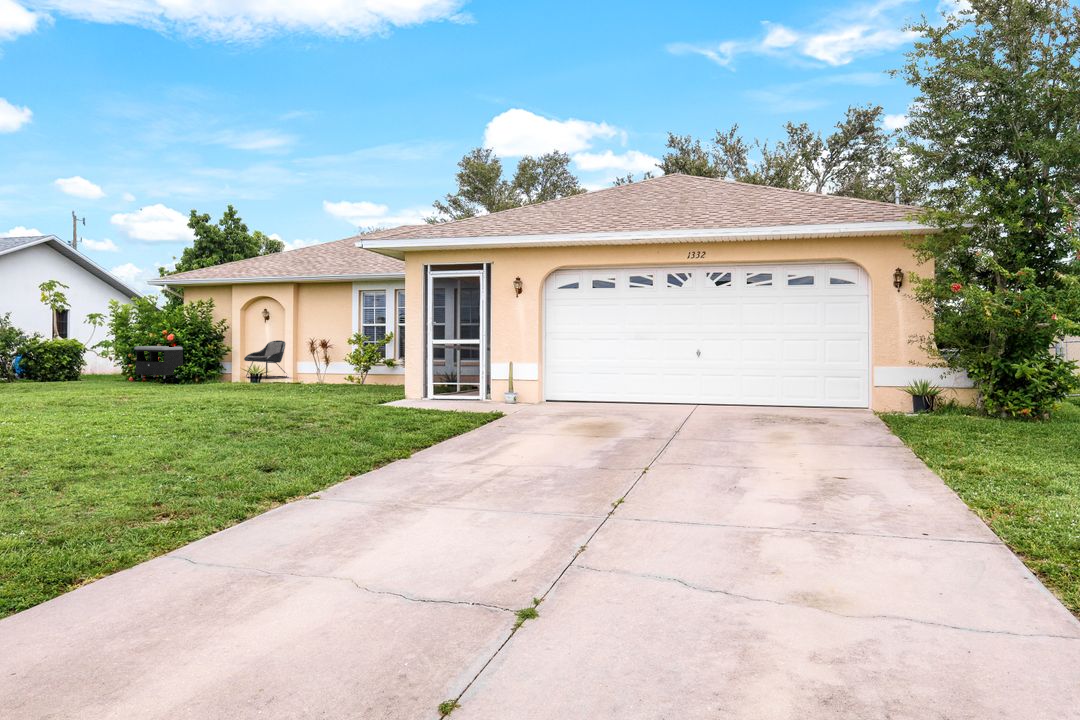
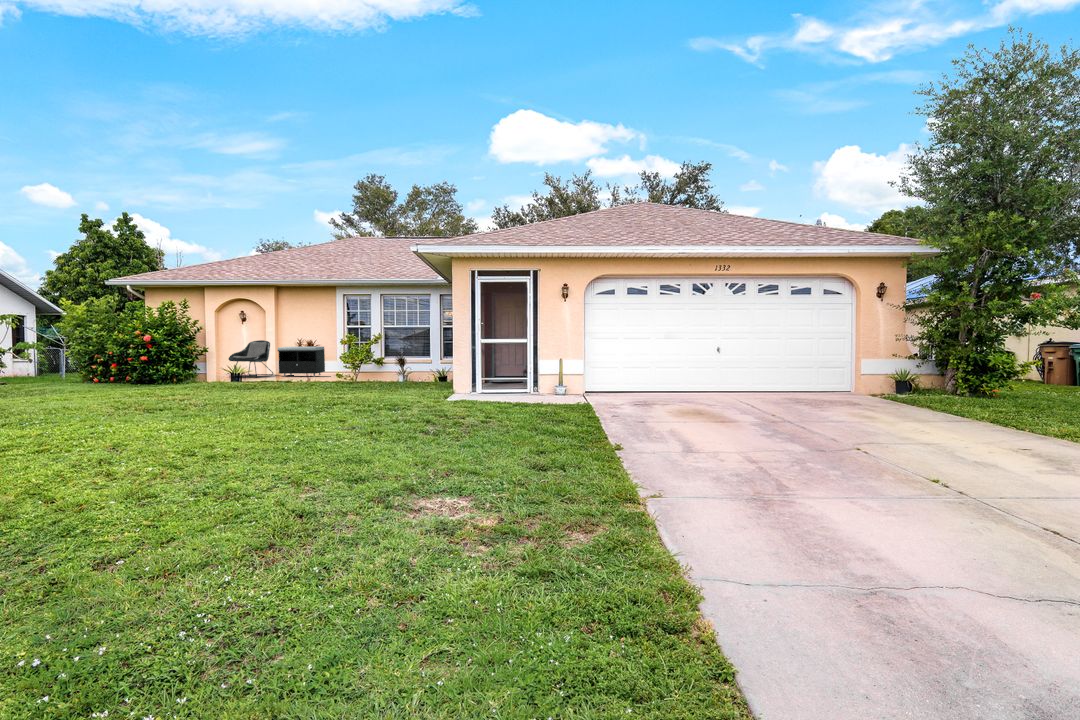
storage bench: present [134,346,183,378] -> present [278,347,325,377]

